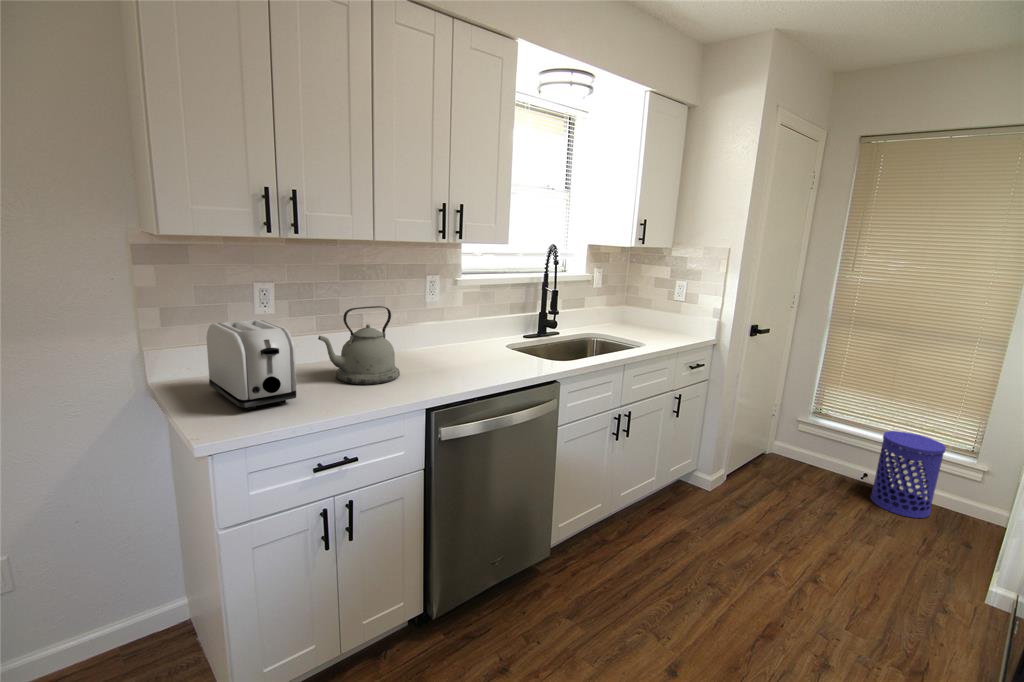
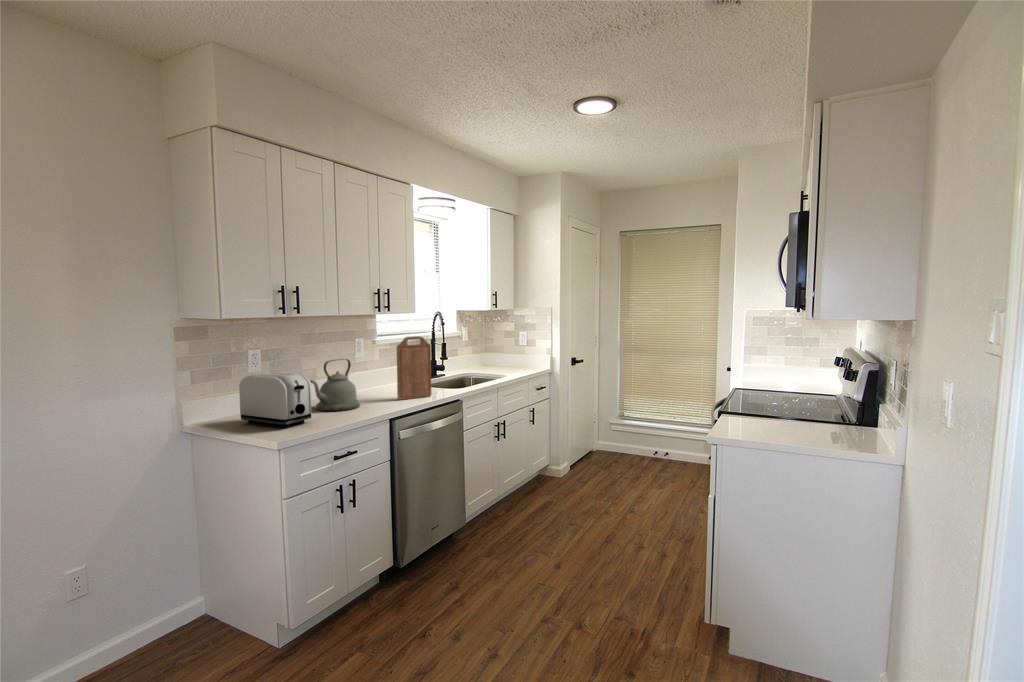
cutting board: none [459,280,516,374] -> present [397,336,431,400]
waste bin: present [870,431,946,518] -> none [660,419,695,472]

